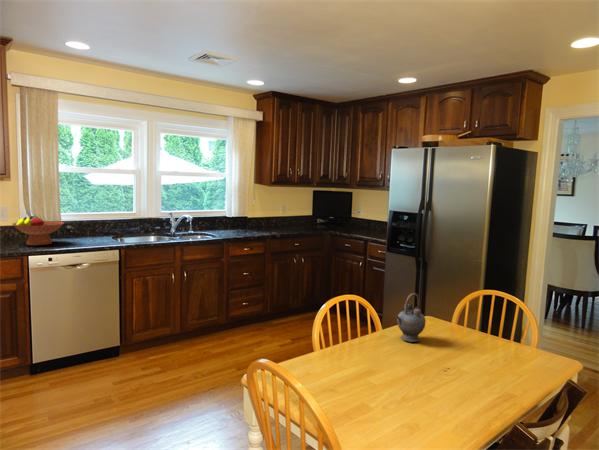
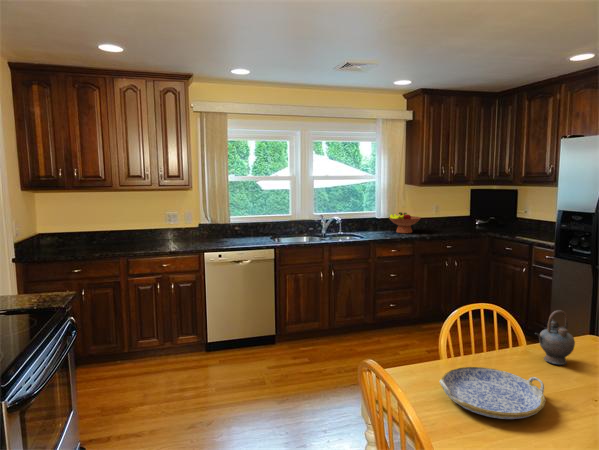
fruit bowl: present [13,216,64,245] -> present [389,212,420,233]
serving tray: none [325,352,417,398] -> present [440,367,546,419]

